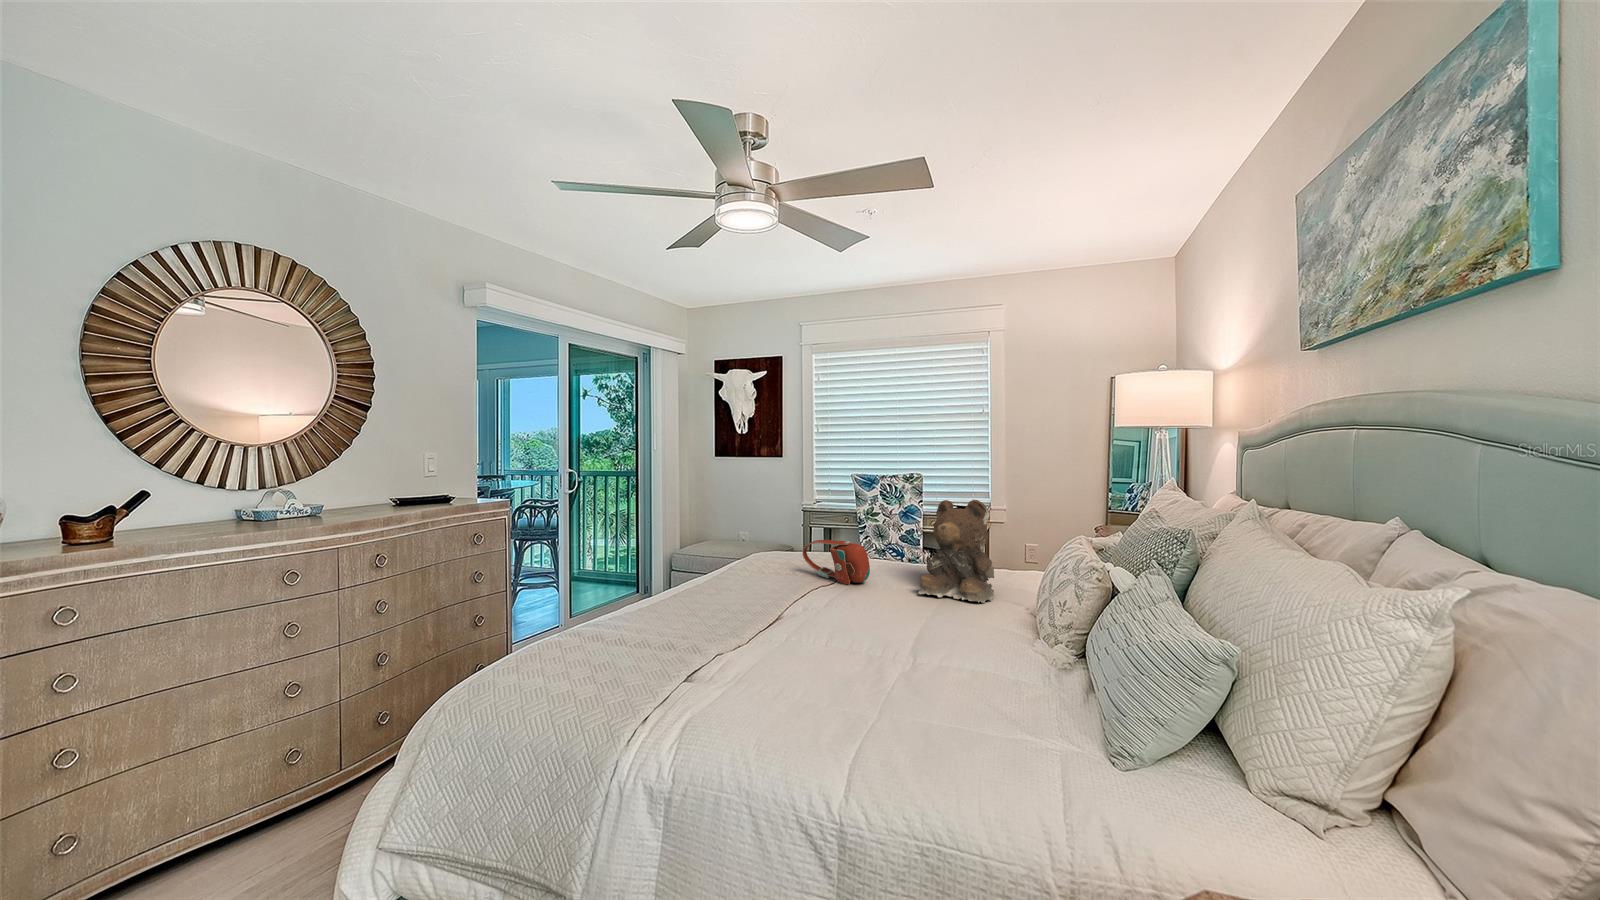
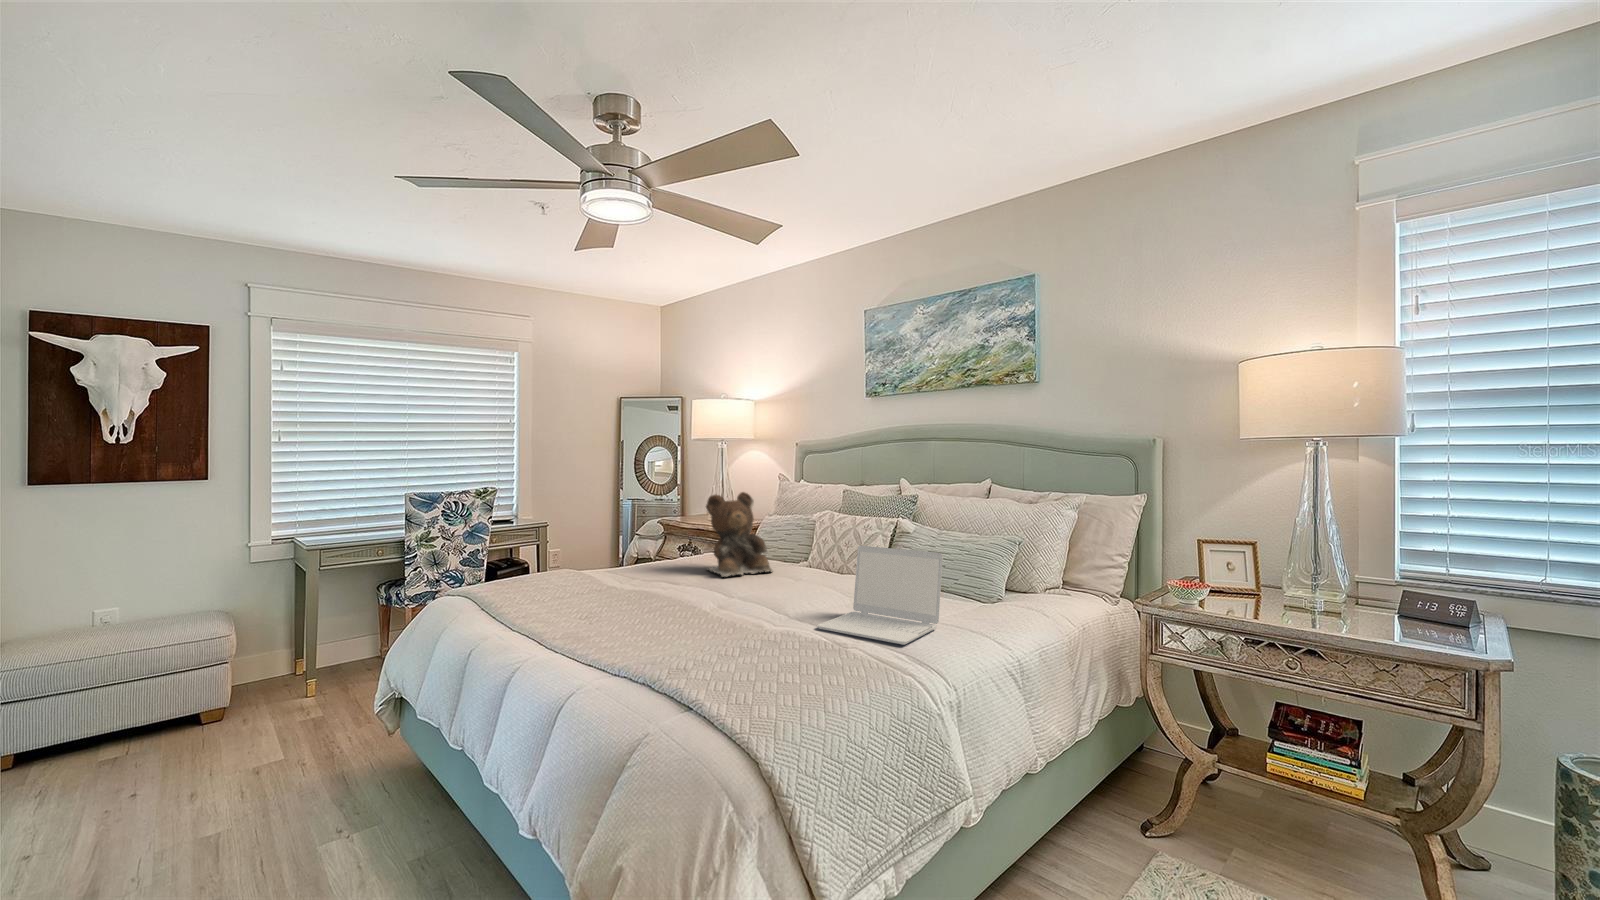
handbag: present [802,540,870,585] -> none [575,542,668,587]
laptop: none [724,586,857,725] -> present [817,546,943,645]

